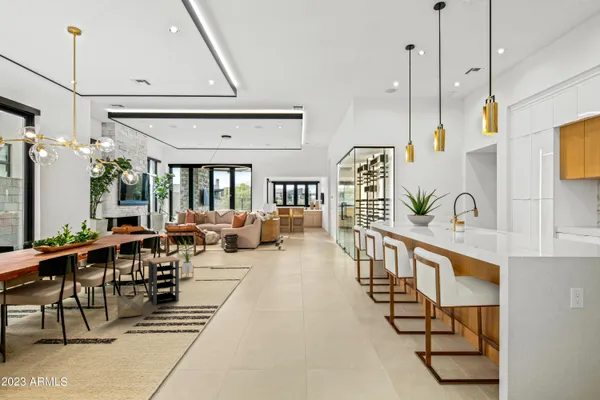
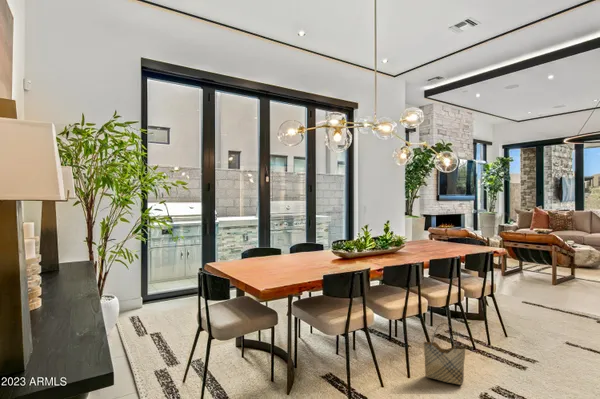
house plant: present [180,243,194,278] -> none [519,252,564,325]
side table: present [147,256,180,305] -> none [471,286,531,373]

